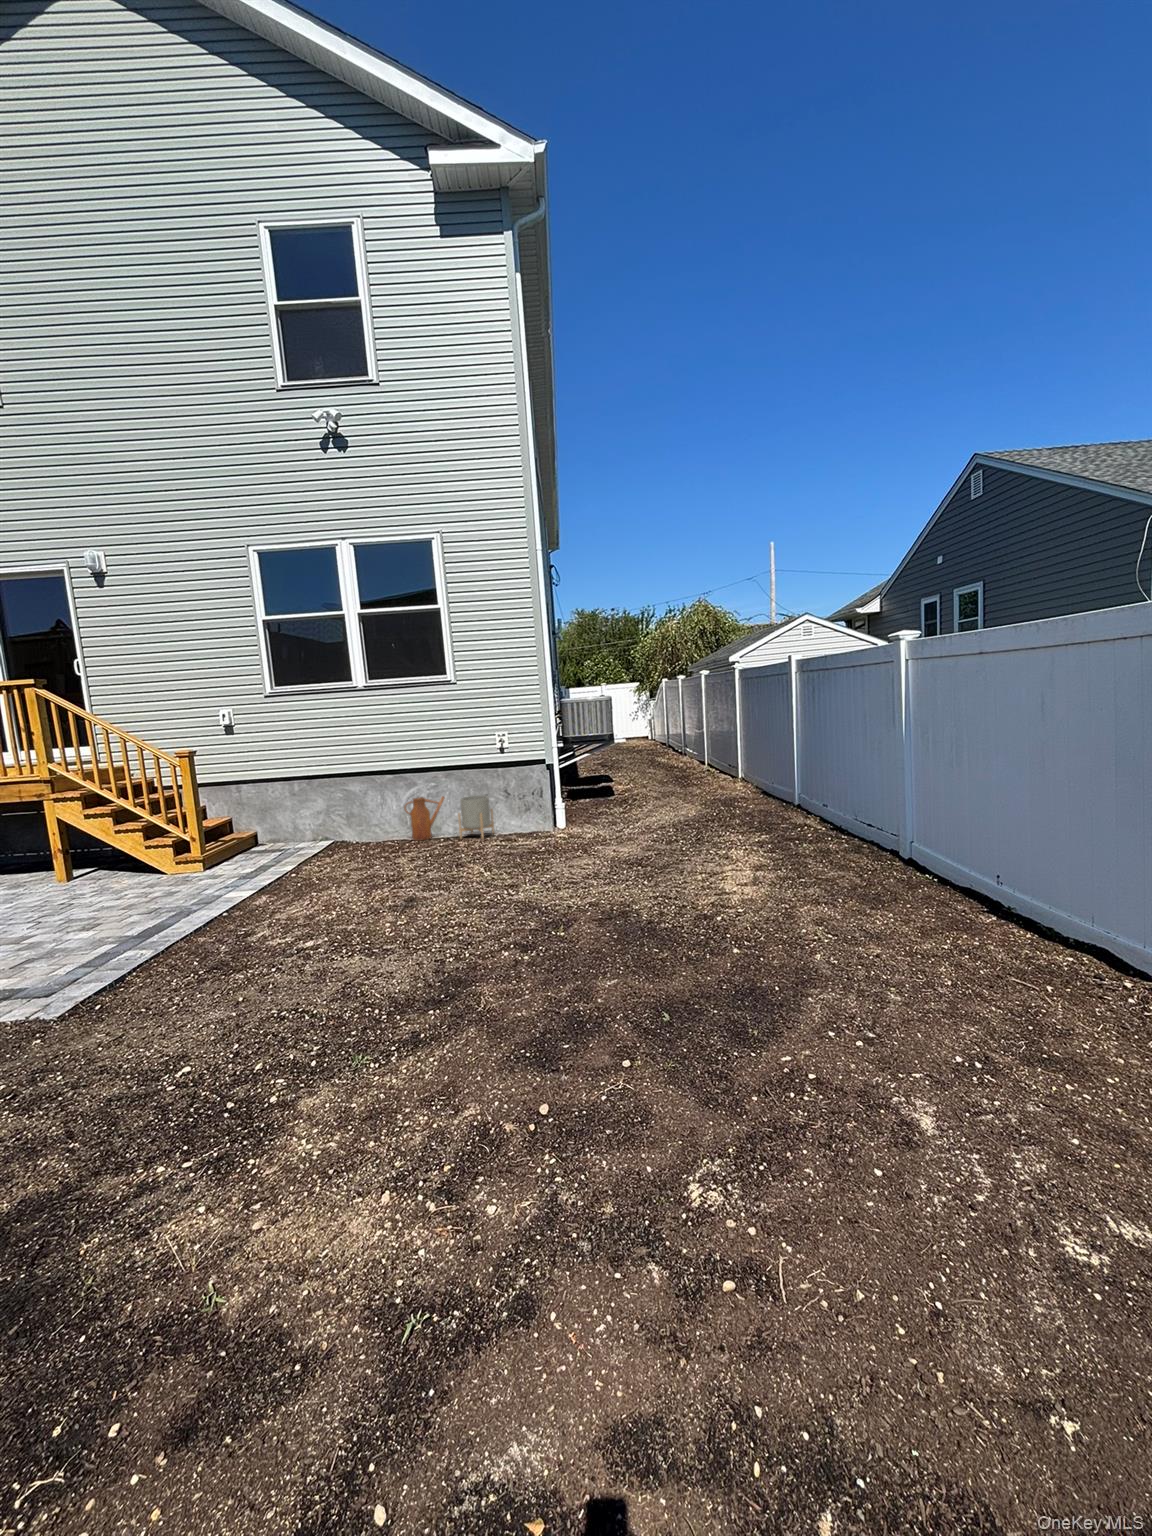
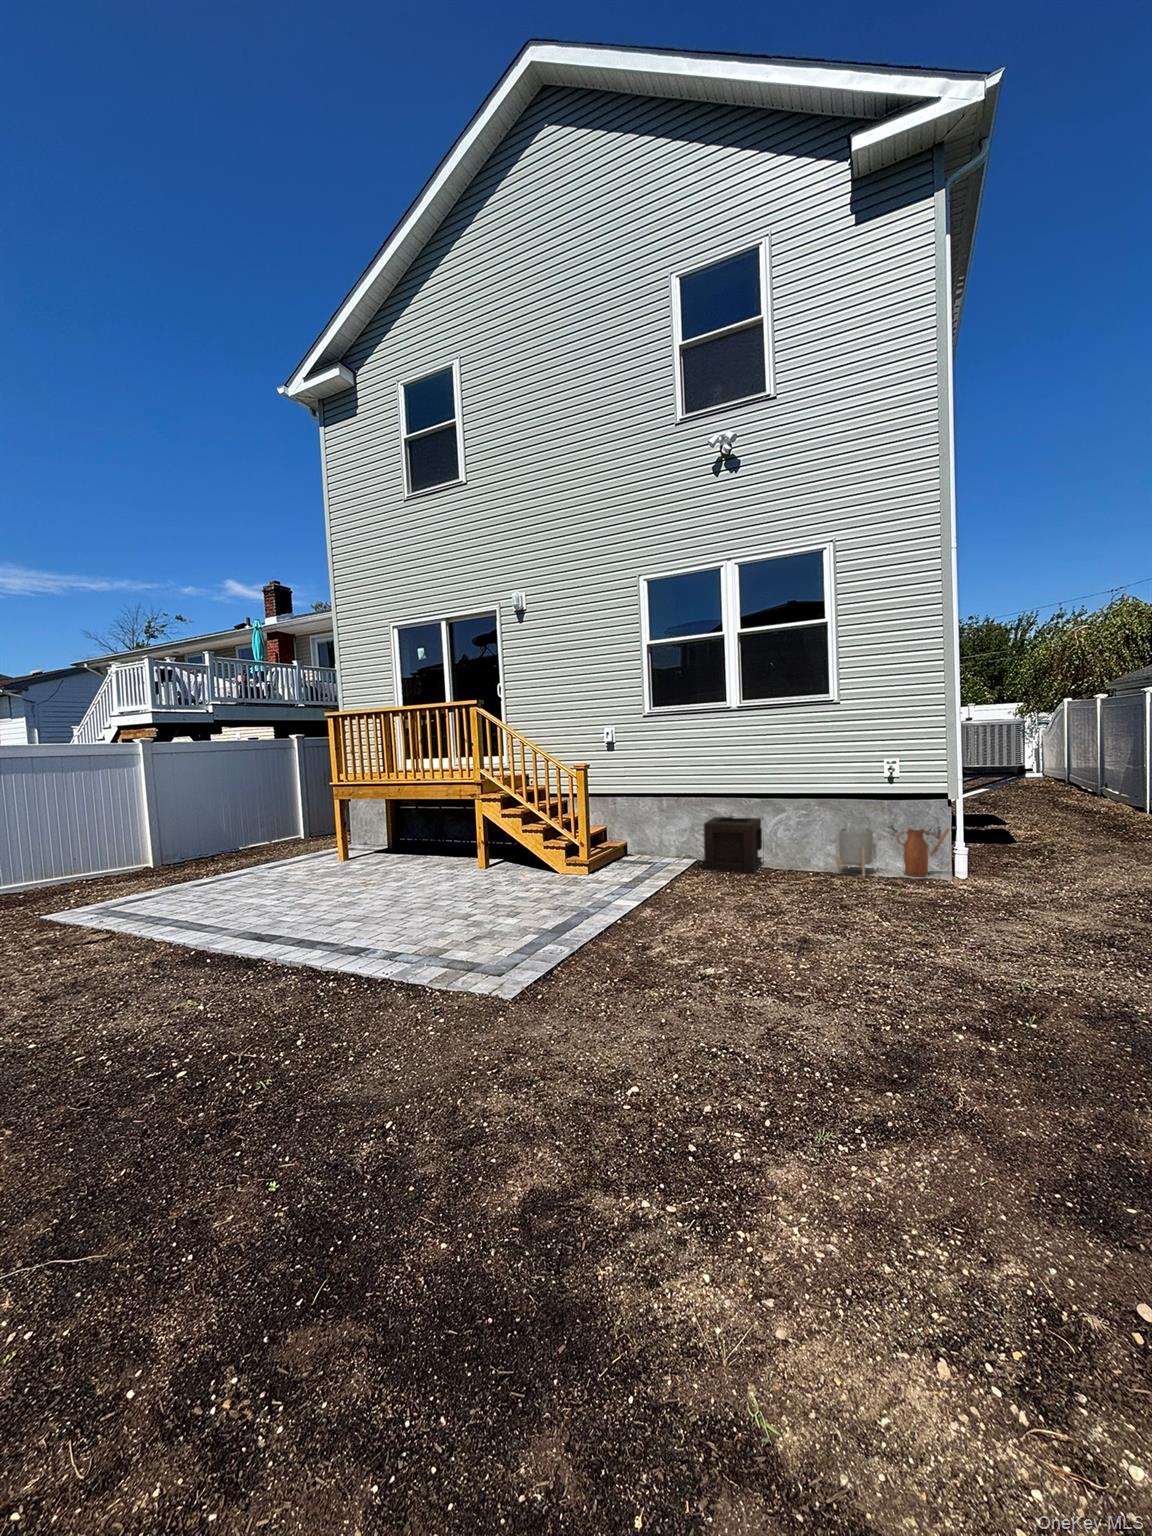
wooden crate: none [332,794,395,851] -> present [704,816,764,874]
watering can: present [404,796,444,841] -> present [897,829,949,877]

